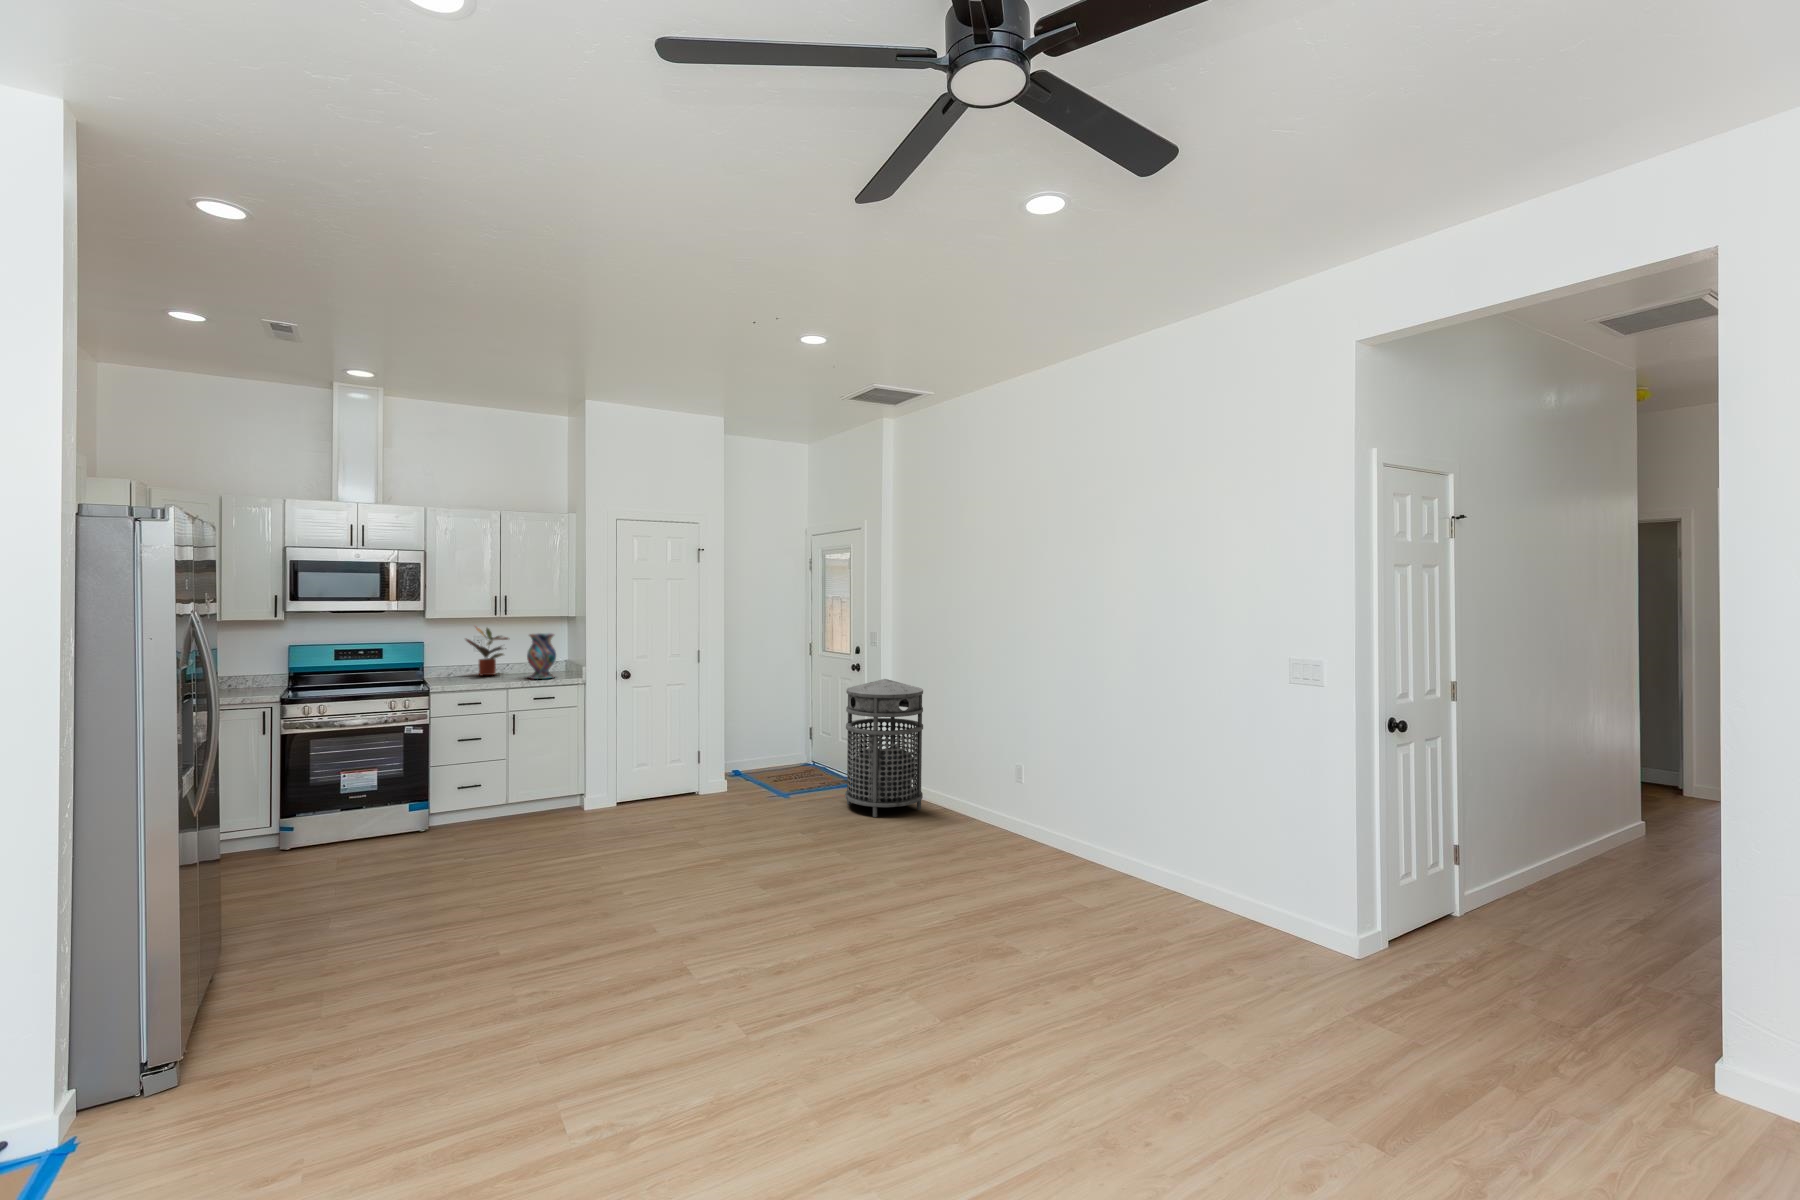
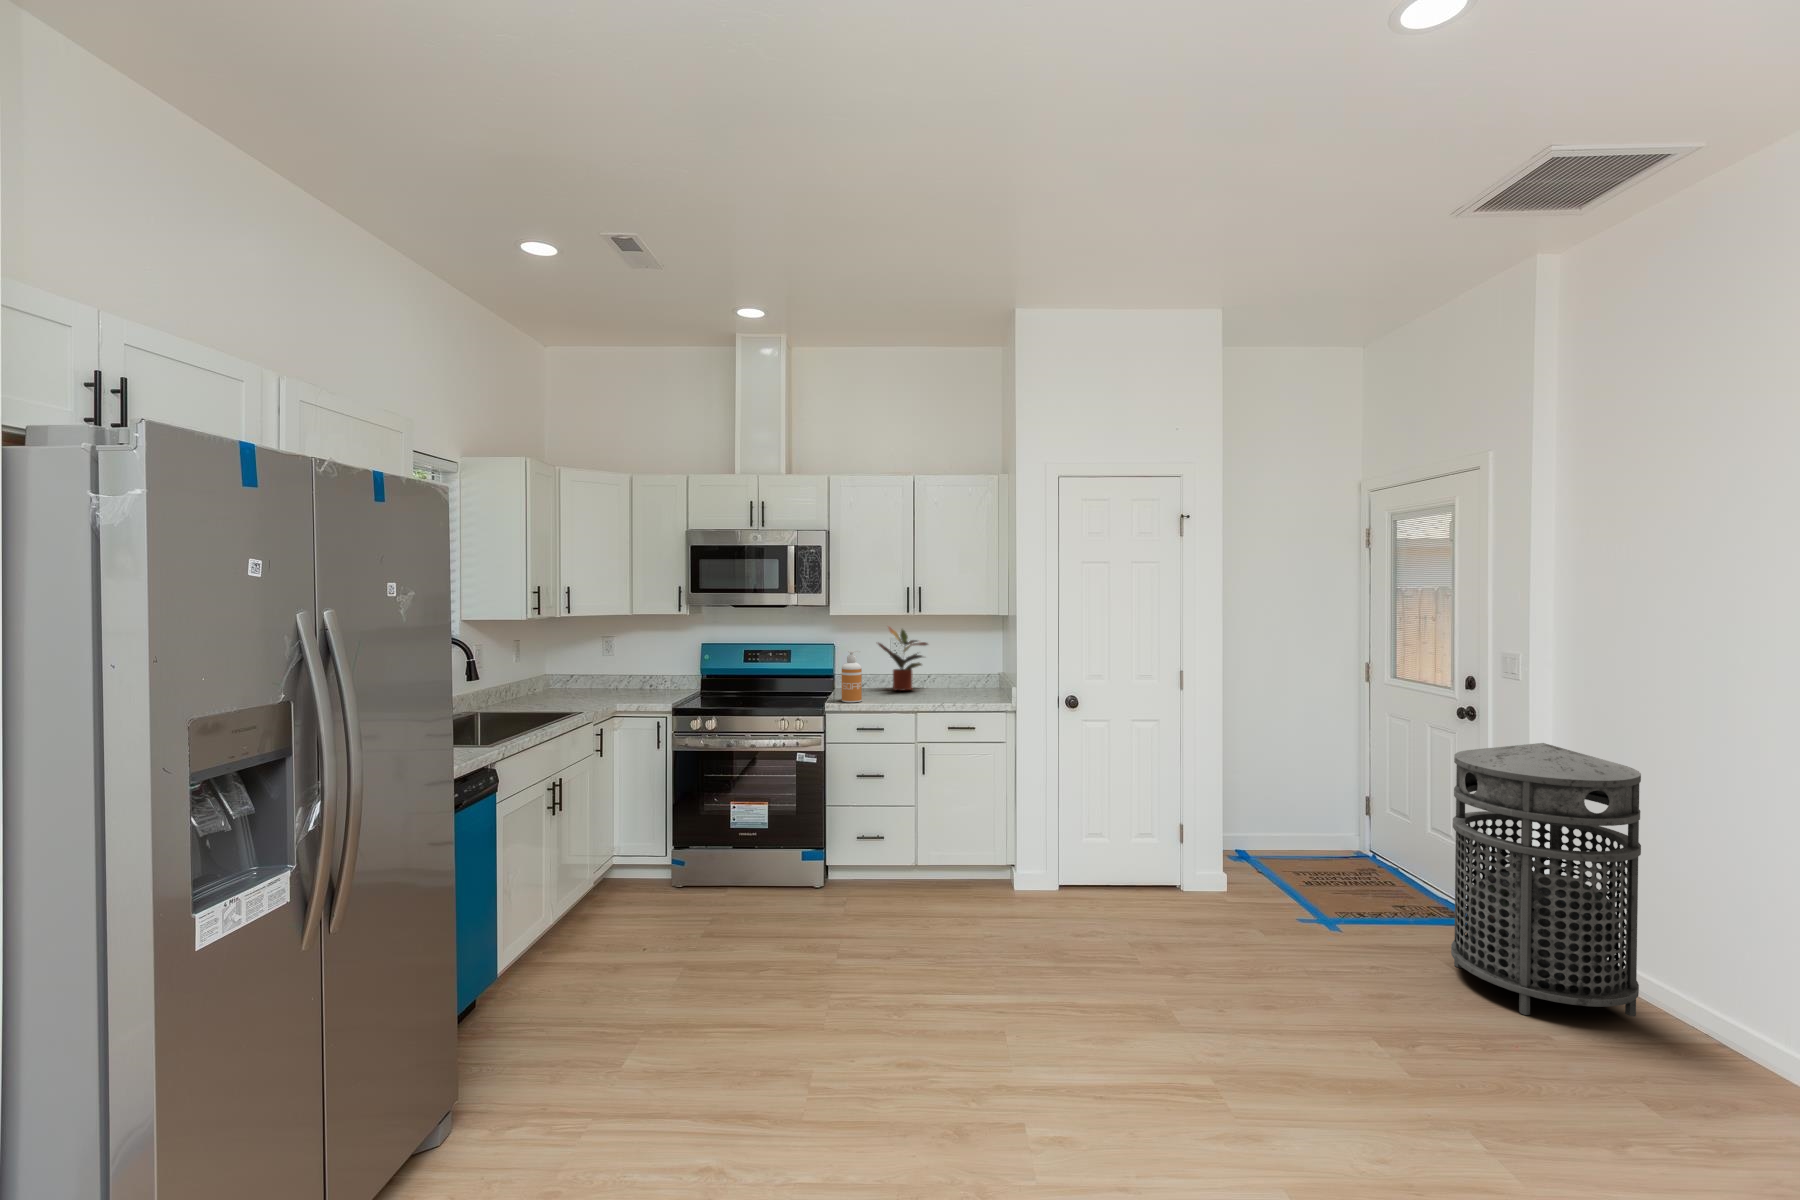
vase: present [527,633,556,679] -> none [944,638,981,700]
soap dispenser: none [441,645,459,685] -> present [842,651,862,702]

